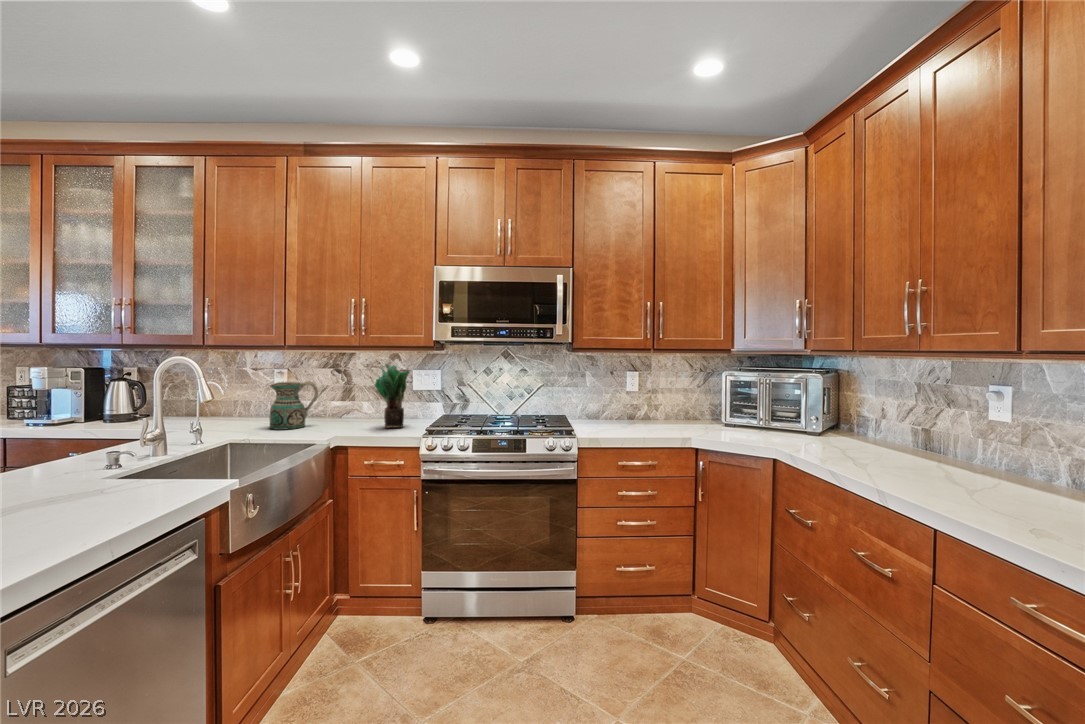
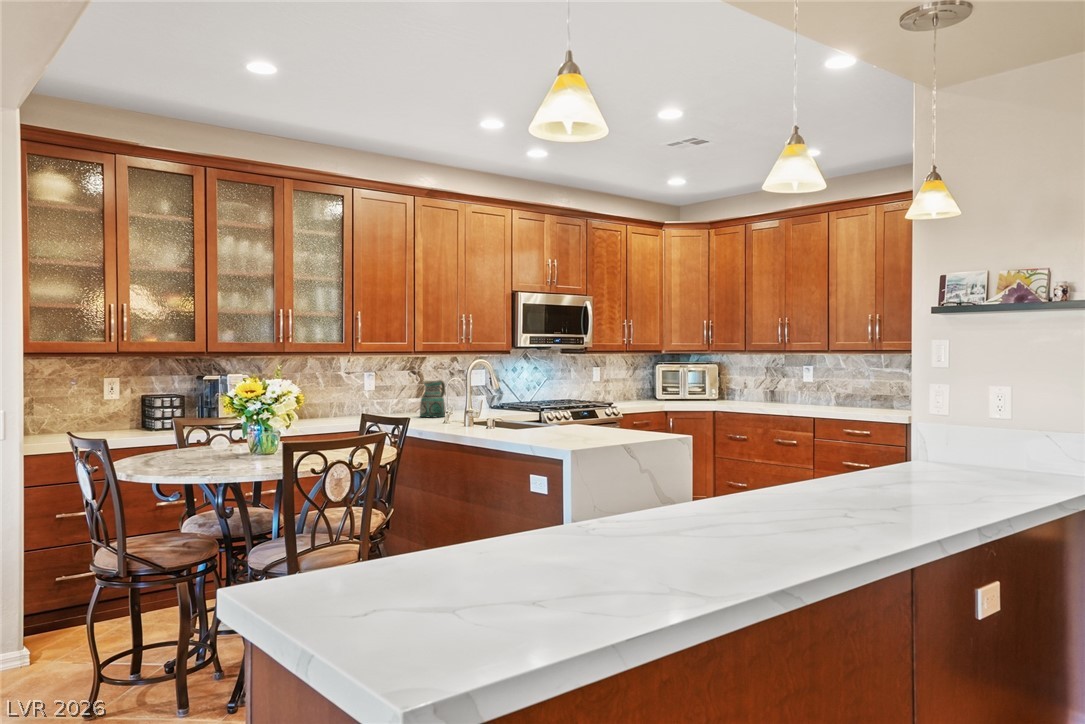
potted plant: present [371,364,409,428] -> none [488,364,513,412]

